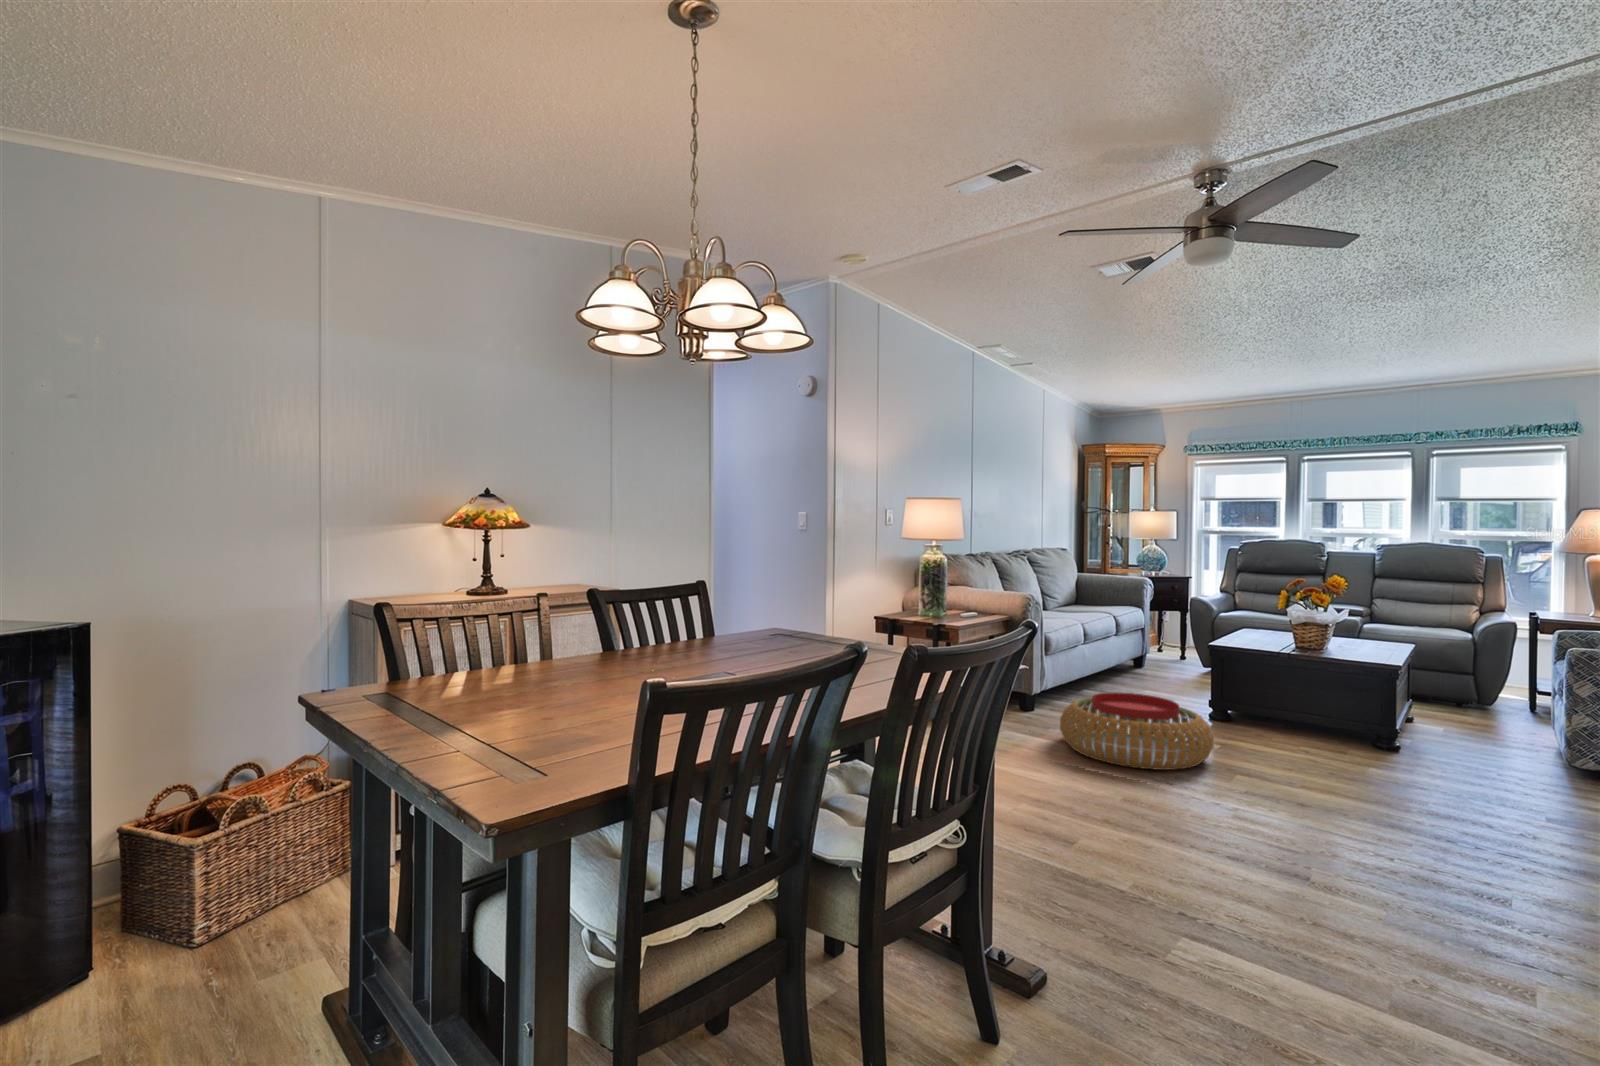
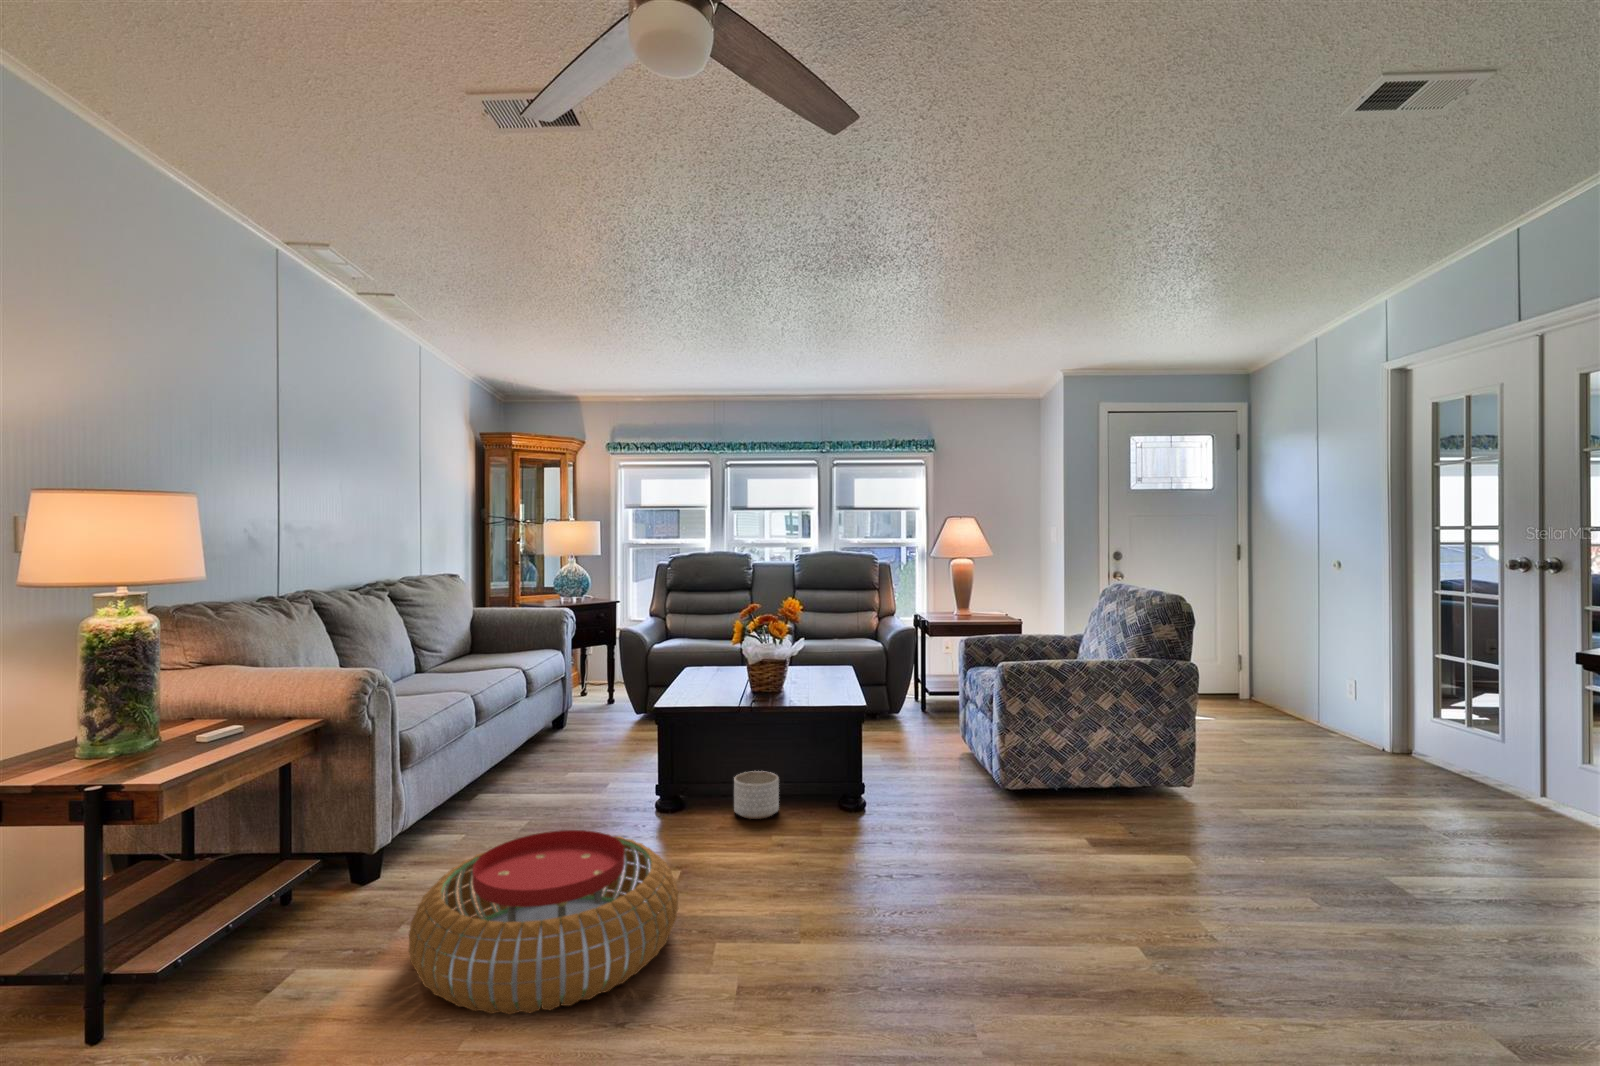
planter: none [1273,703,1314,736] -> present [734,771,779,819]

